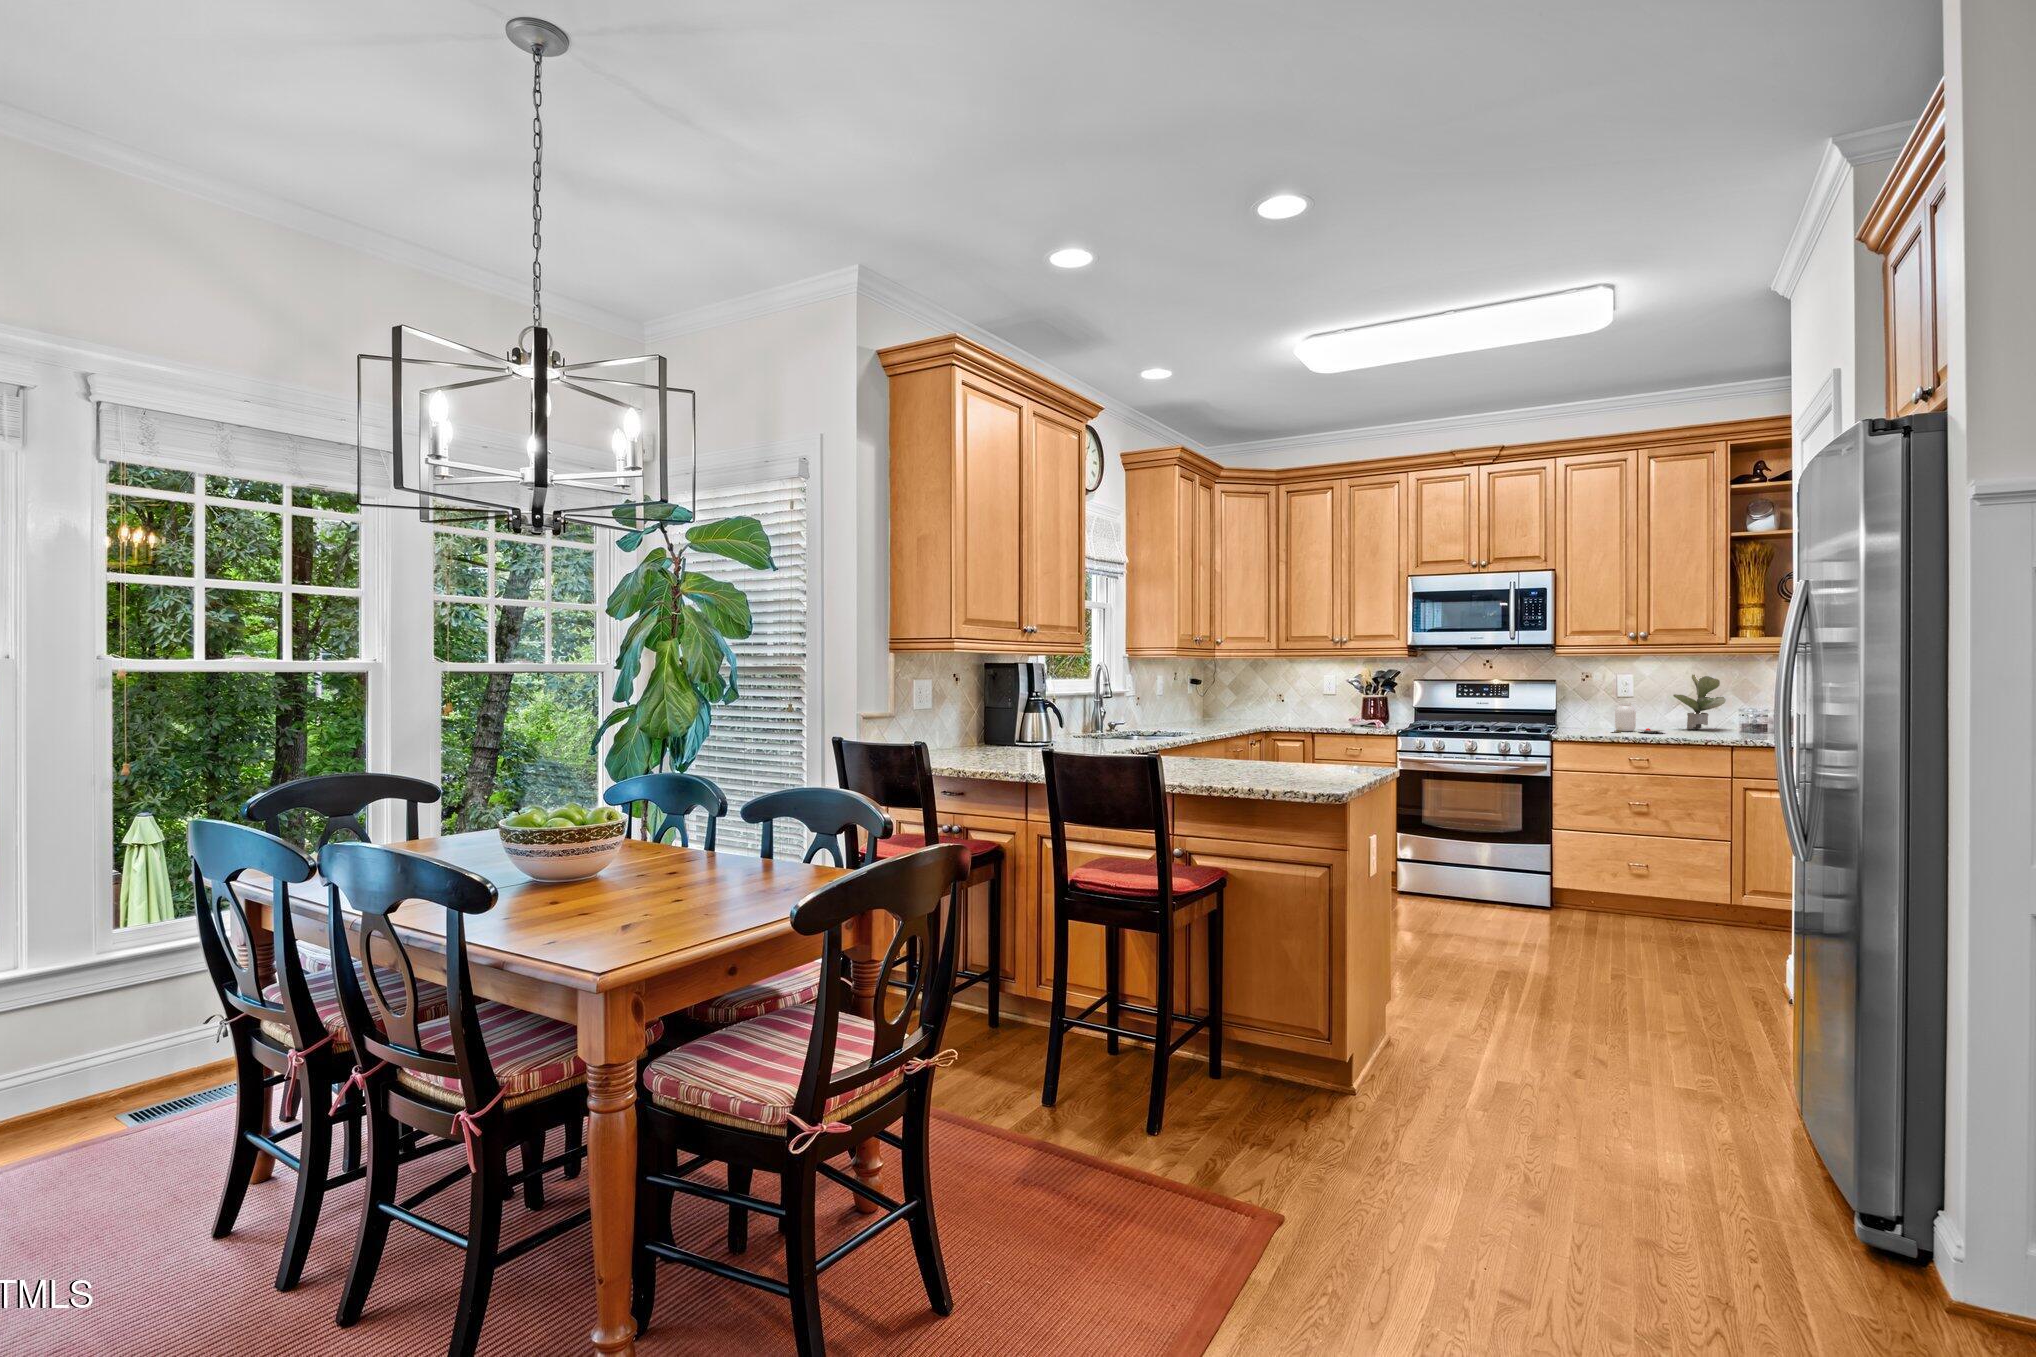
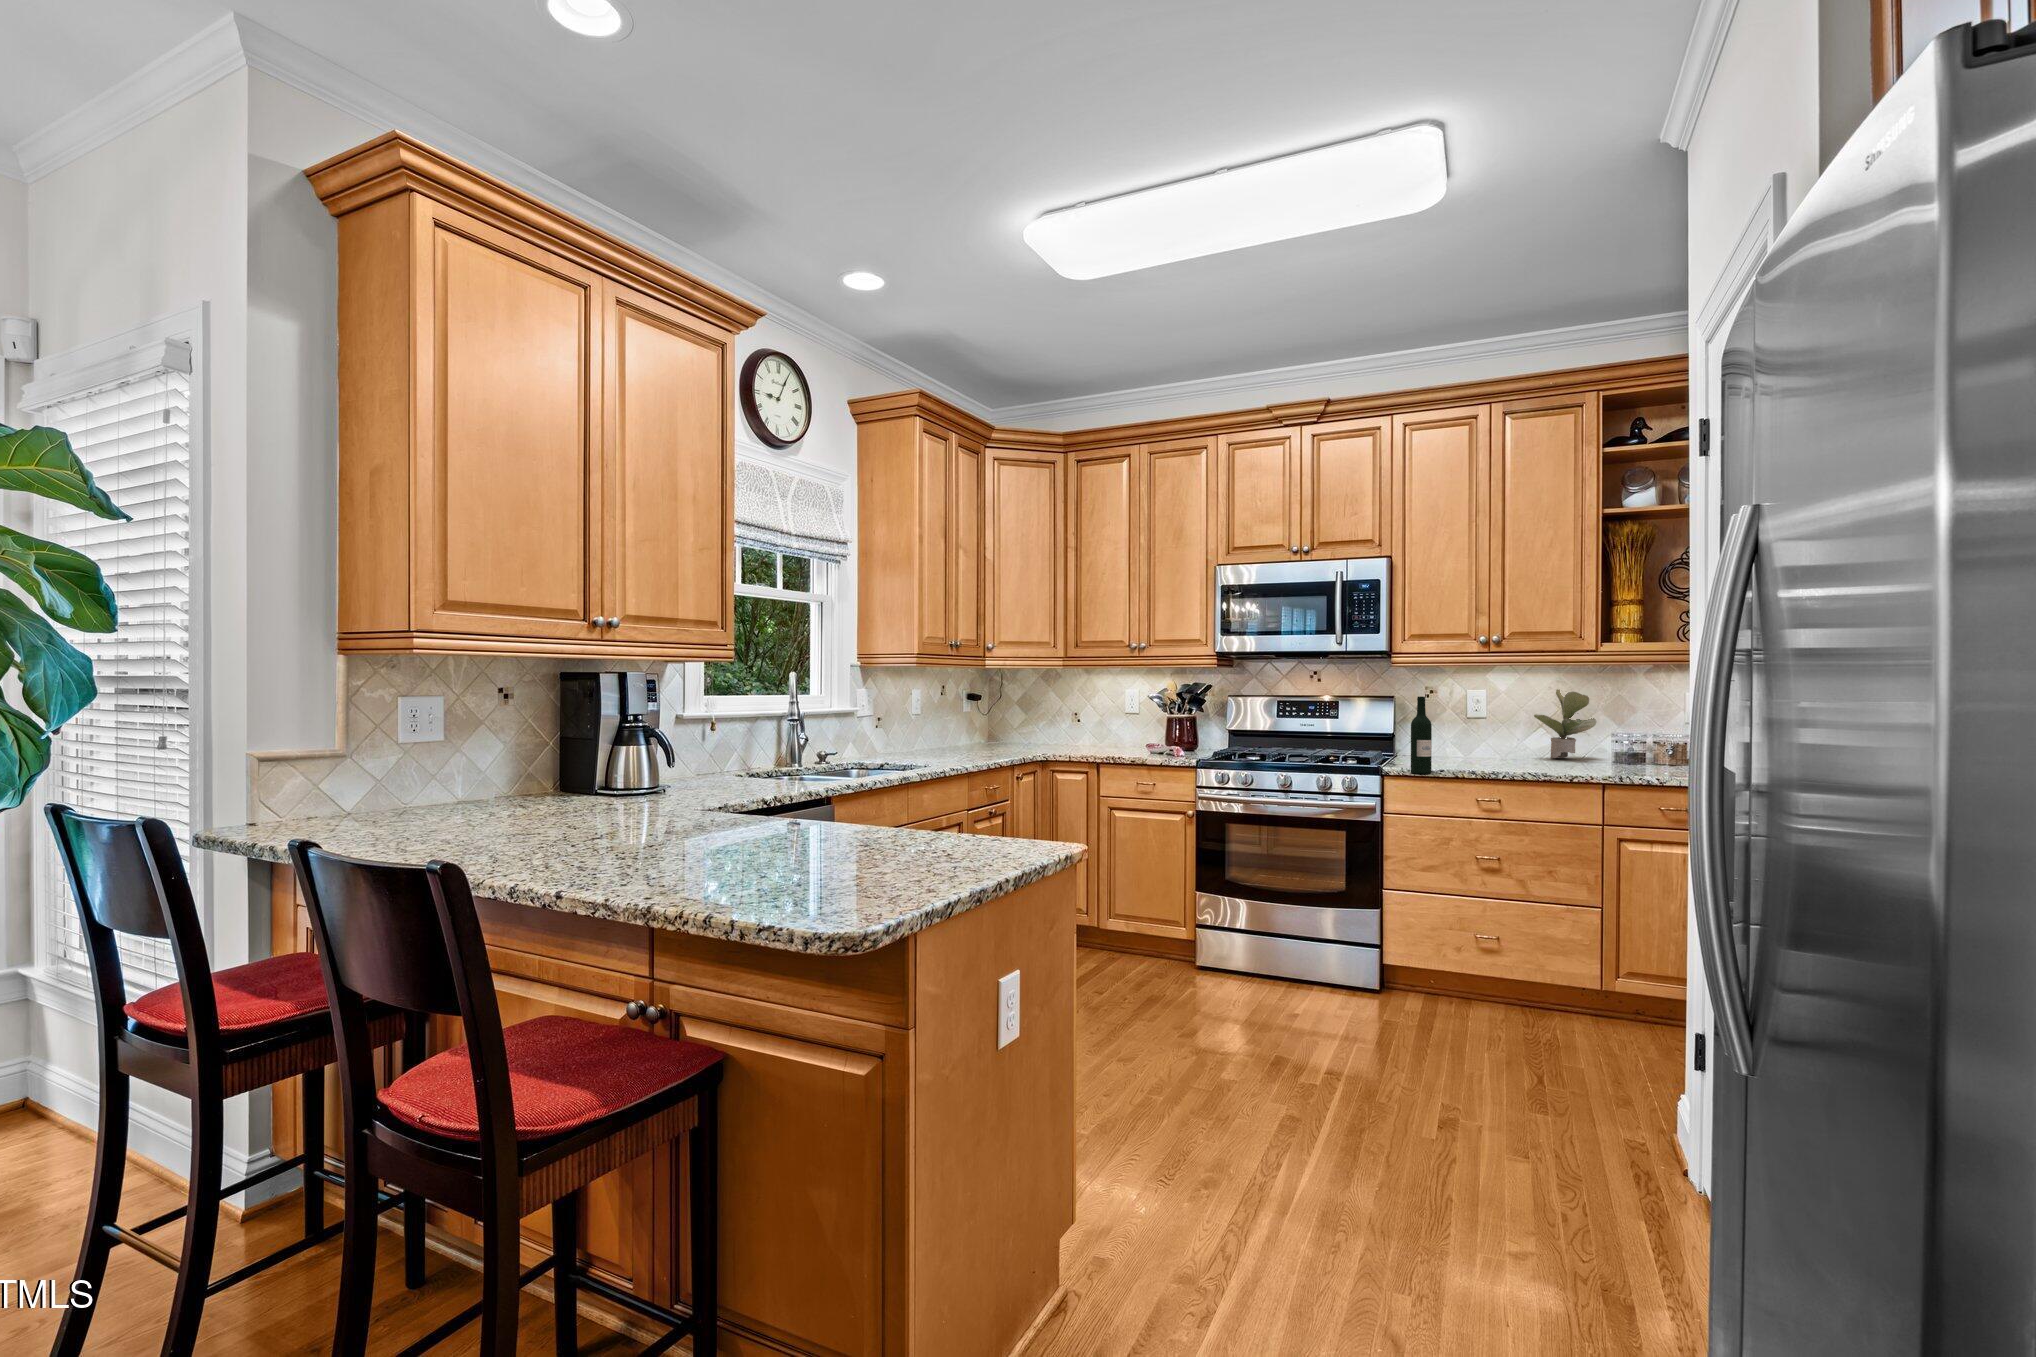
wine bottle: none [1576,680,1593,739] -> present [1411,696,1432,774]
jar: present [1615,703,1664,732] -> none [1457,726,1523,763]

